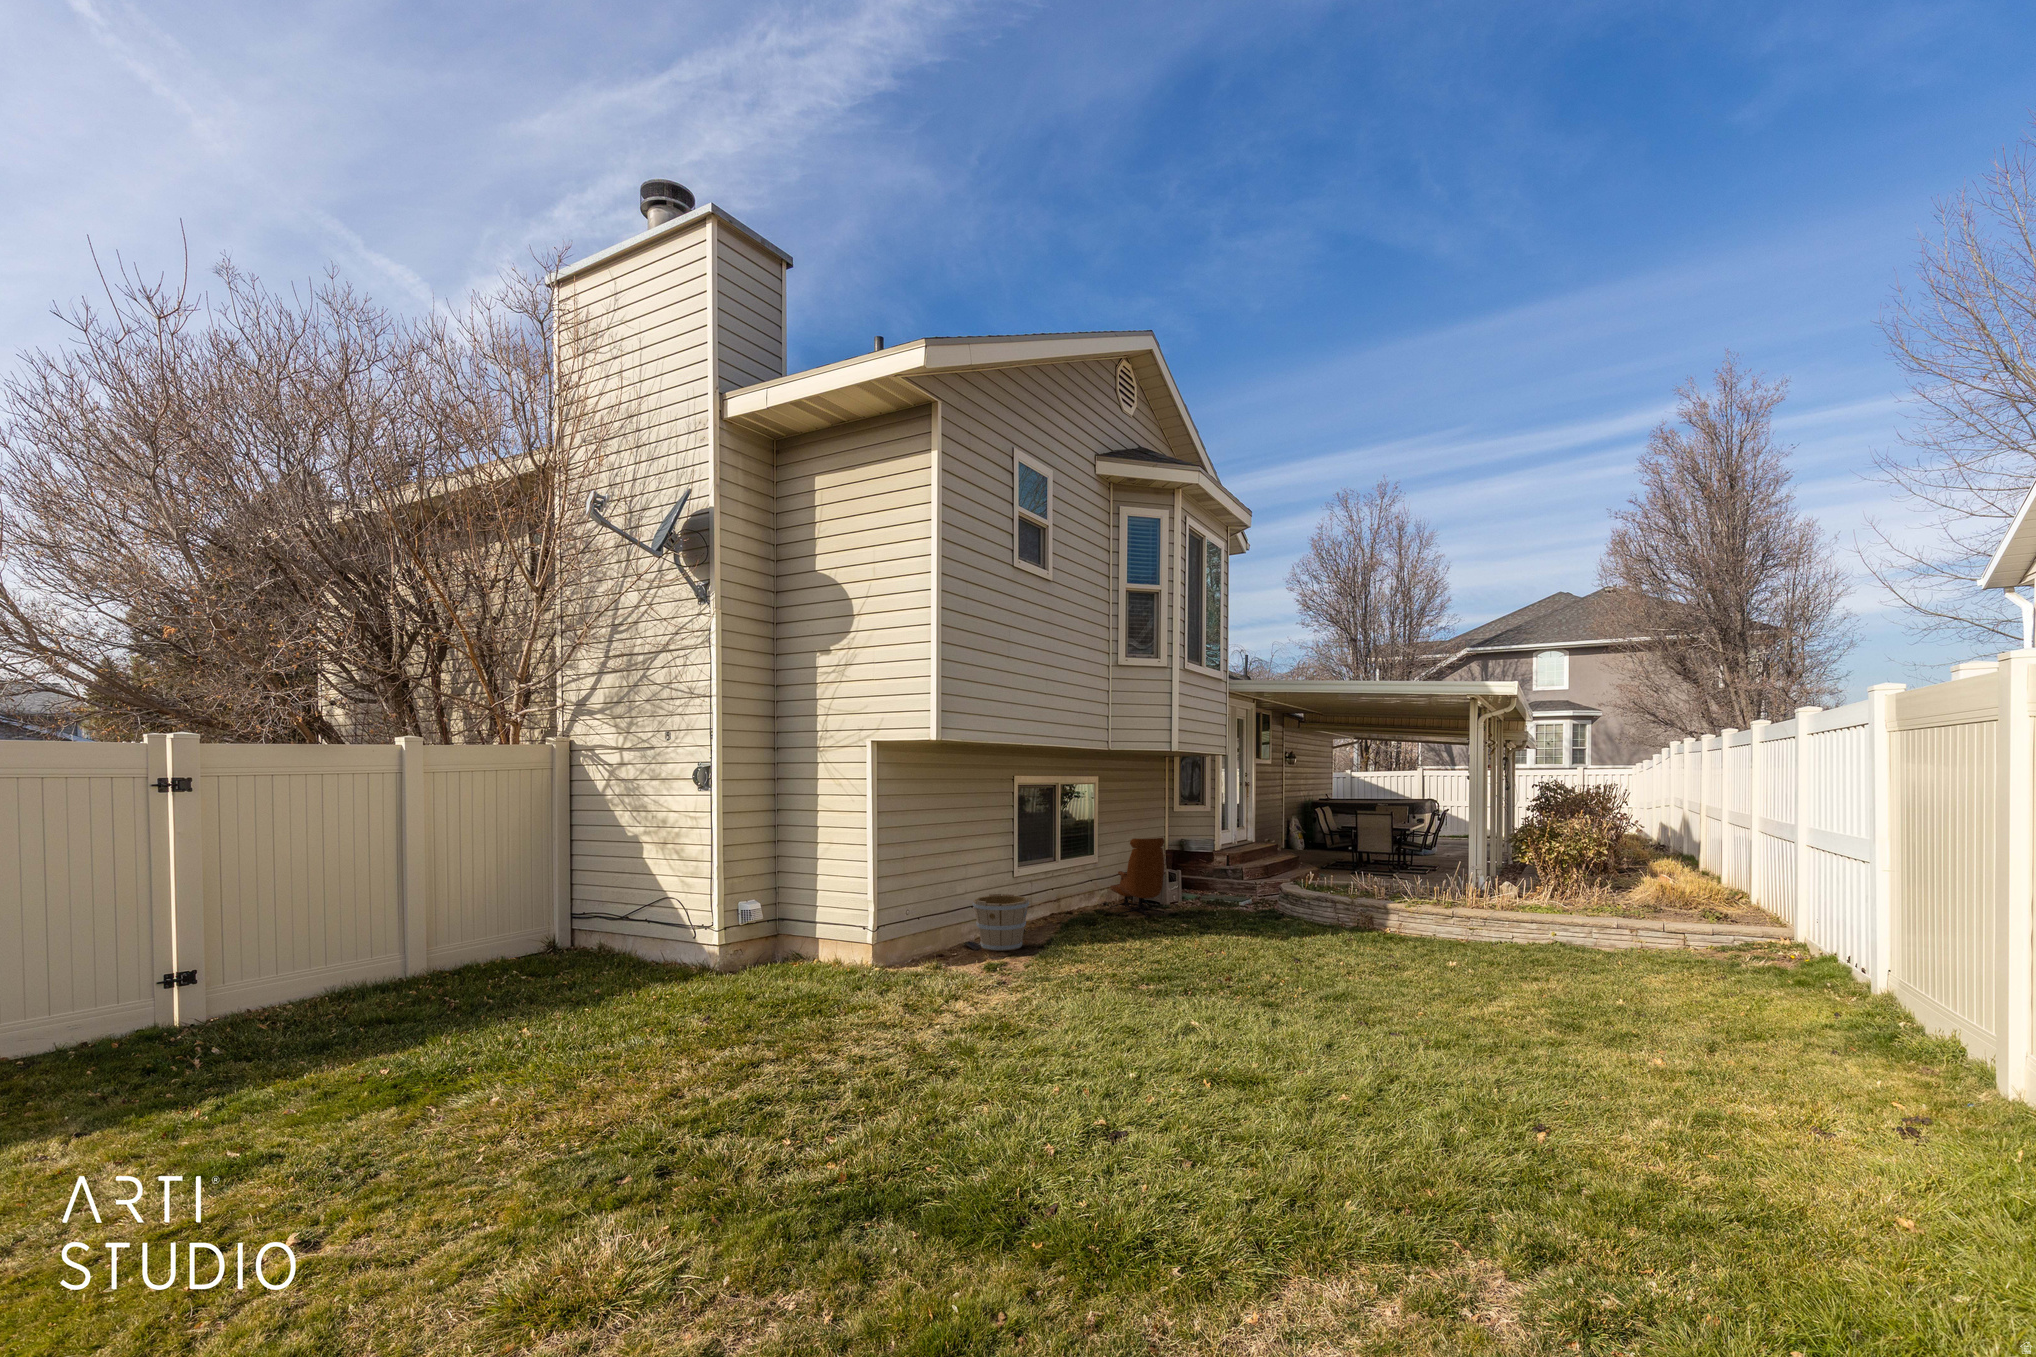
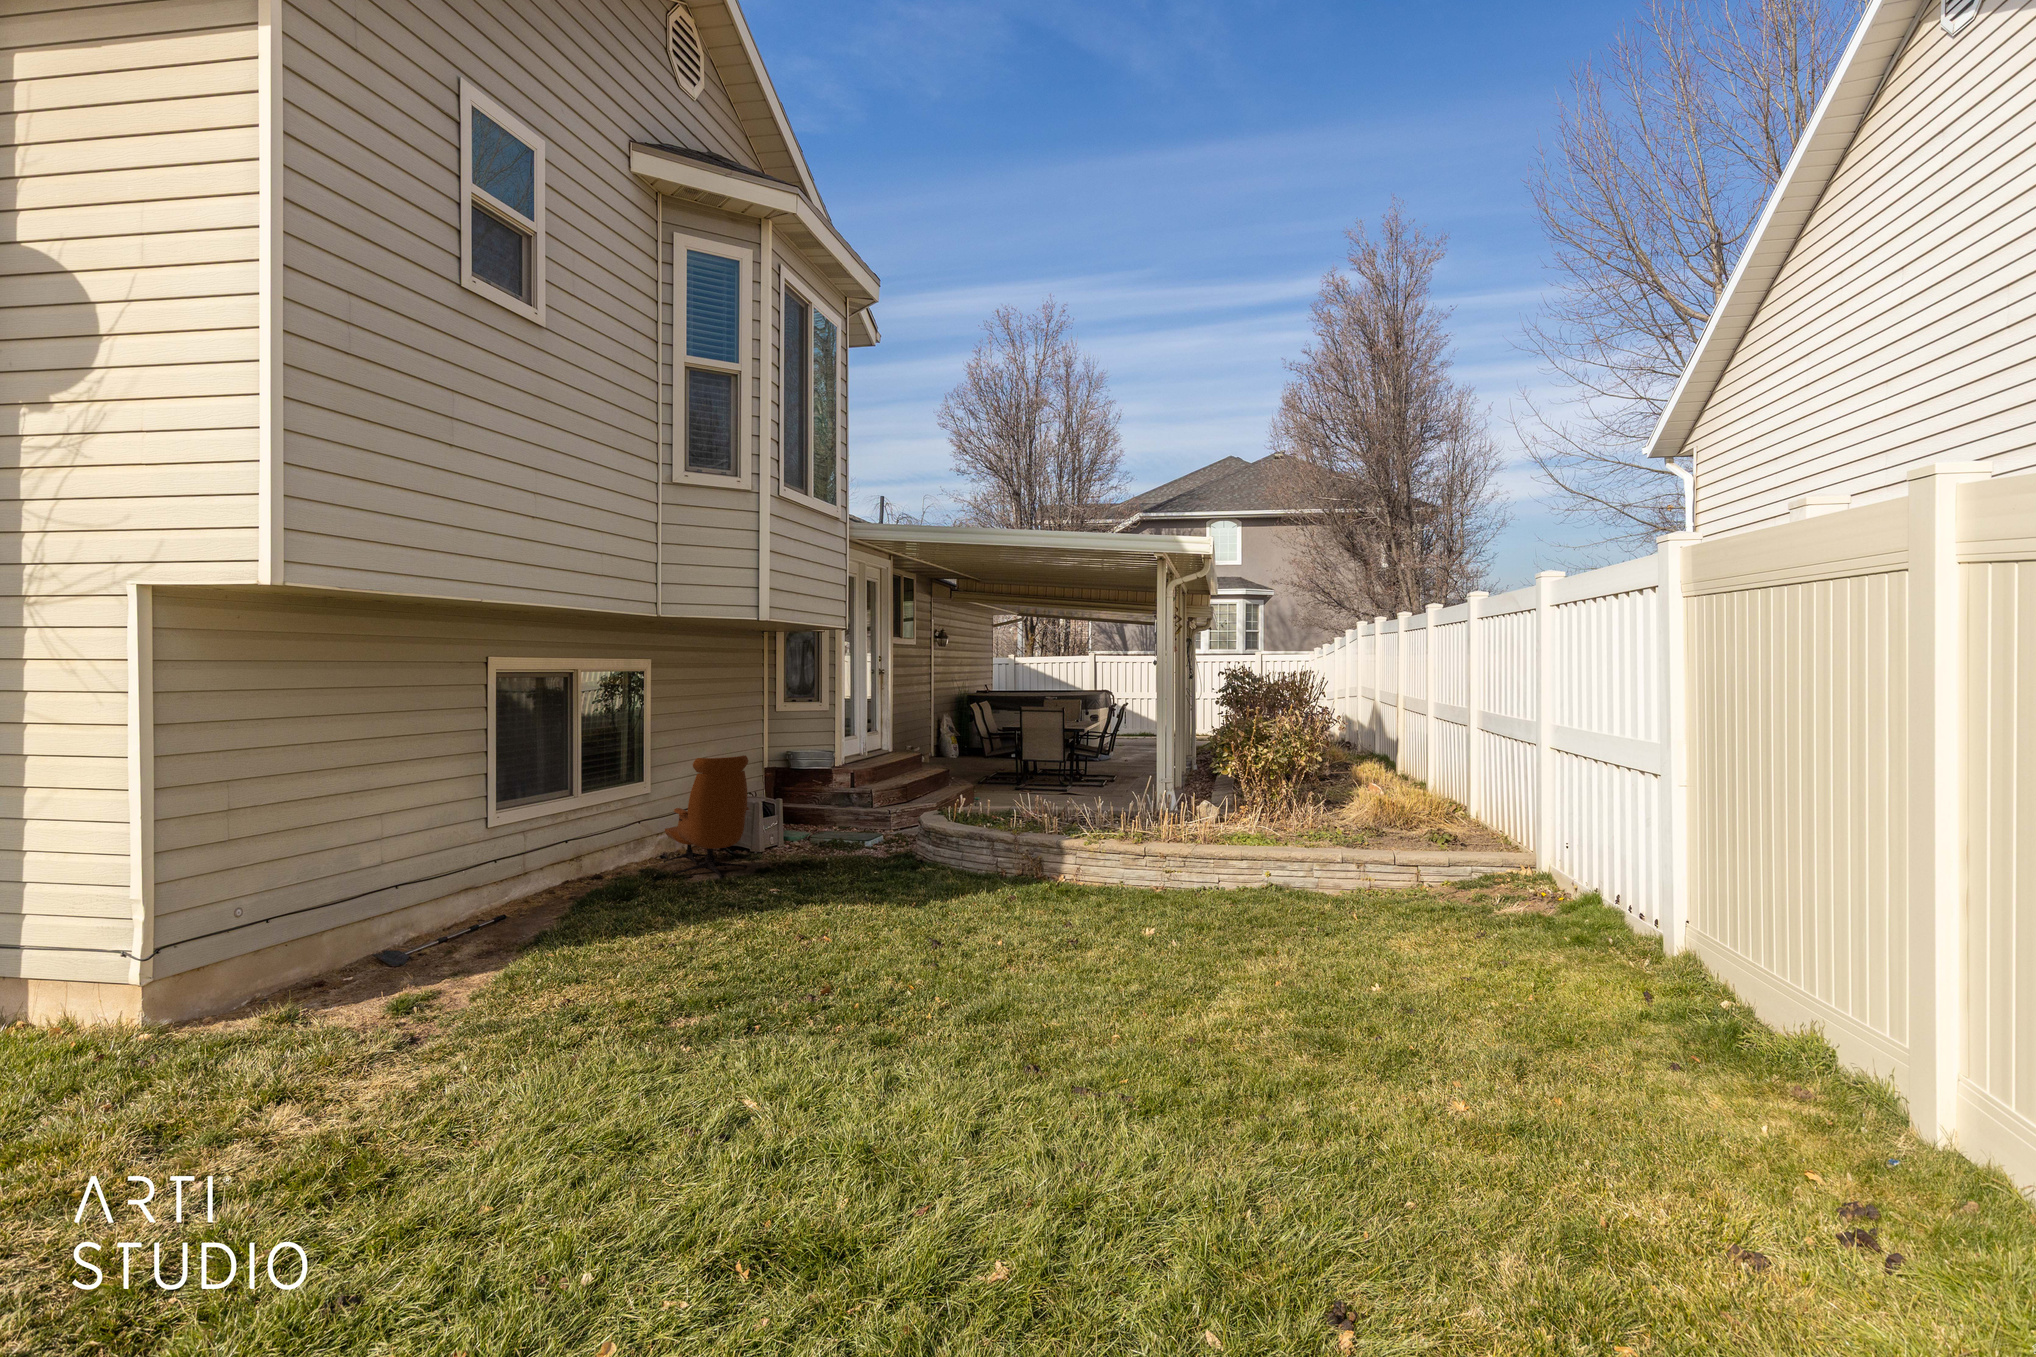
wooden bucket: present [972,894,1029,951] -> none [390,862,501,964]

